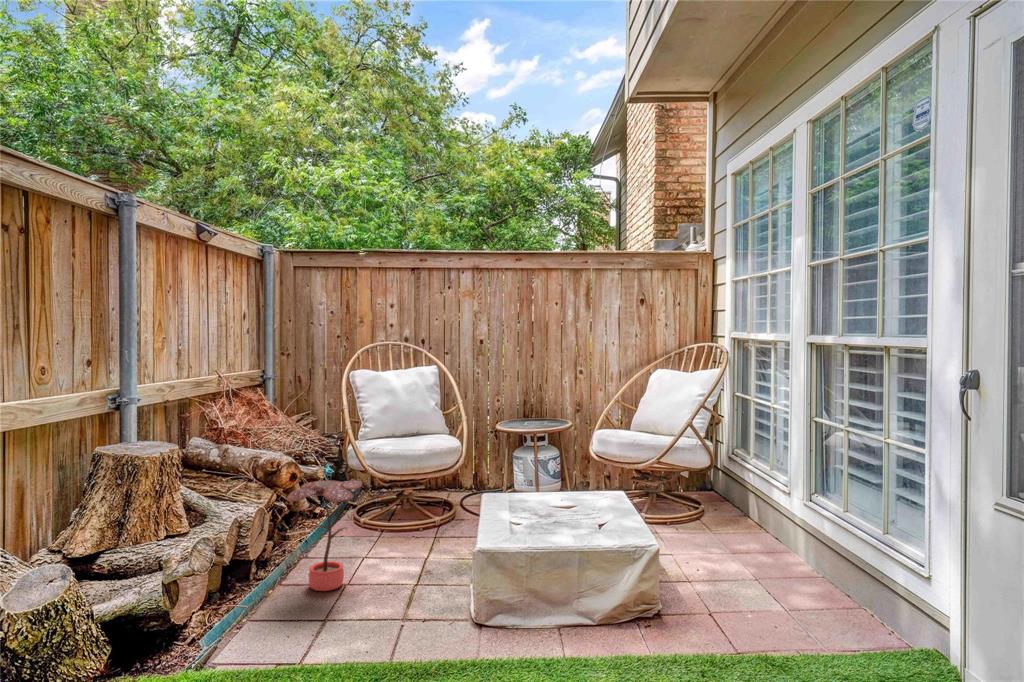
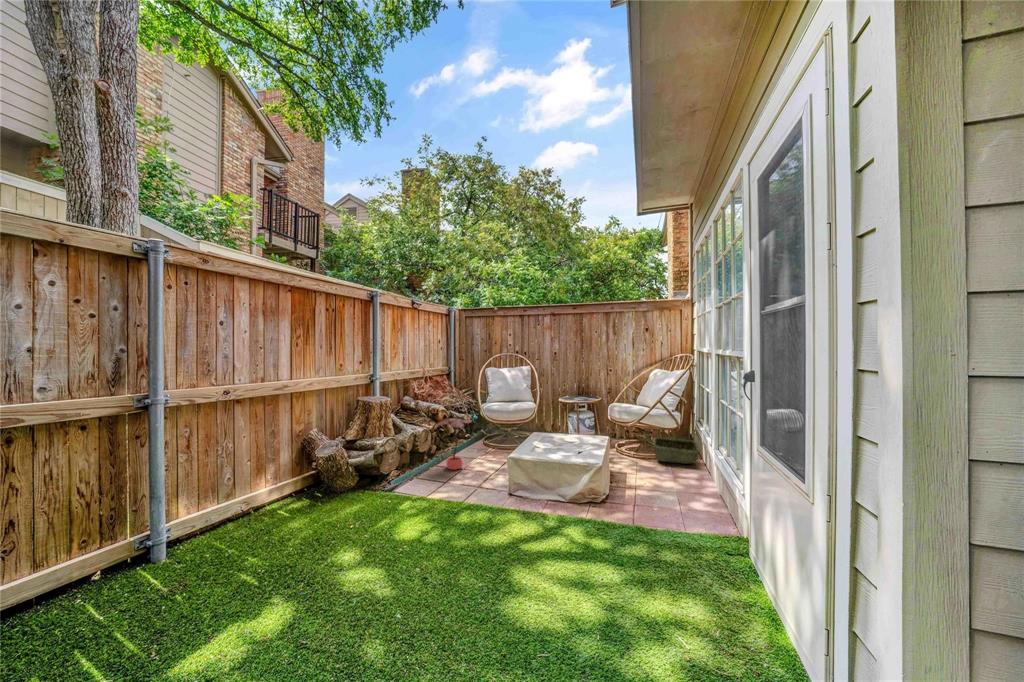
woven basket: none [672,487,755,530] -> present [653,437,699,464]

